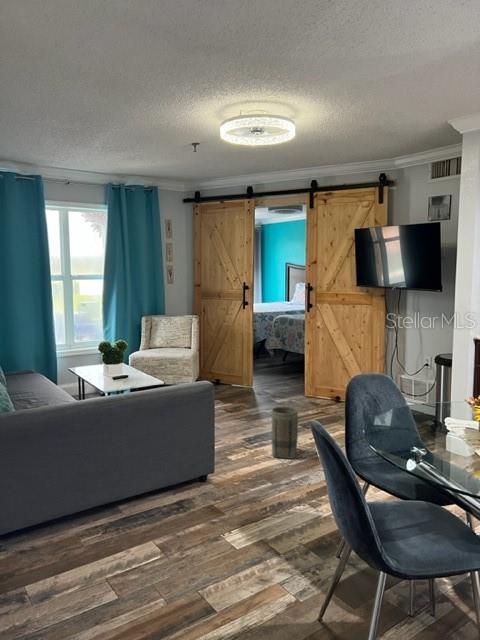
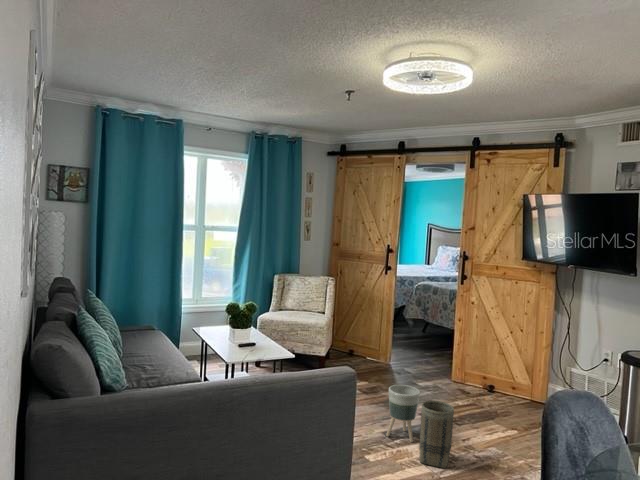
planter: none [245,398,272,444] -> present [386,385,420,442]

